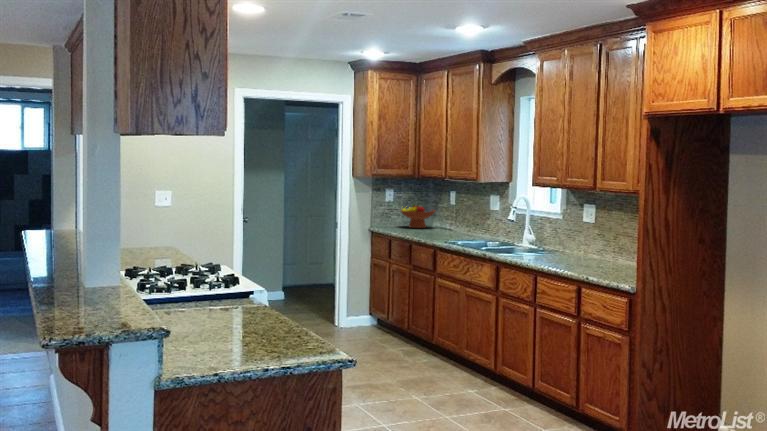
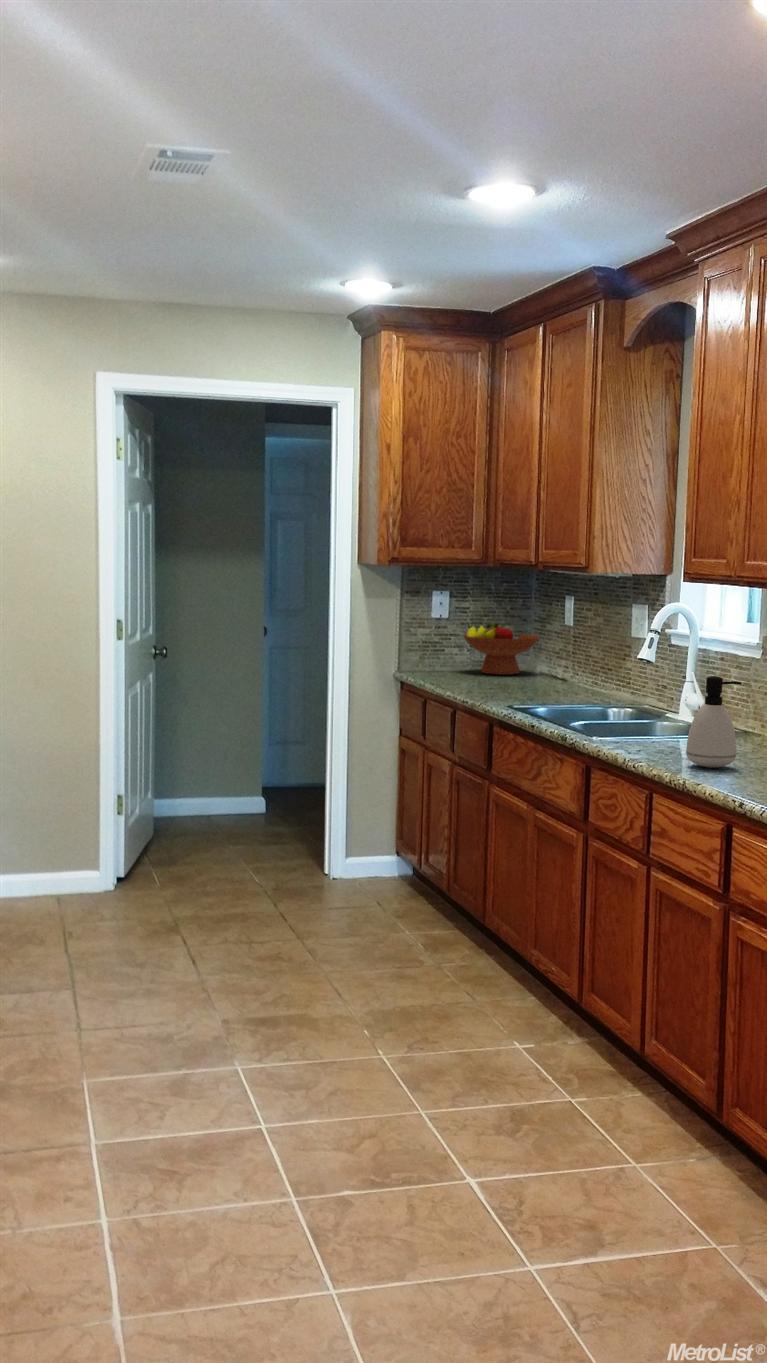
soap dispenser: none [551,227,574,265] -> present [686,676,741,768]

